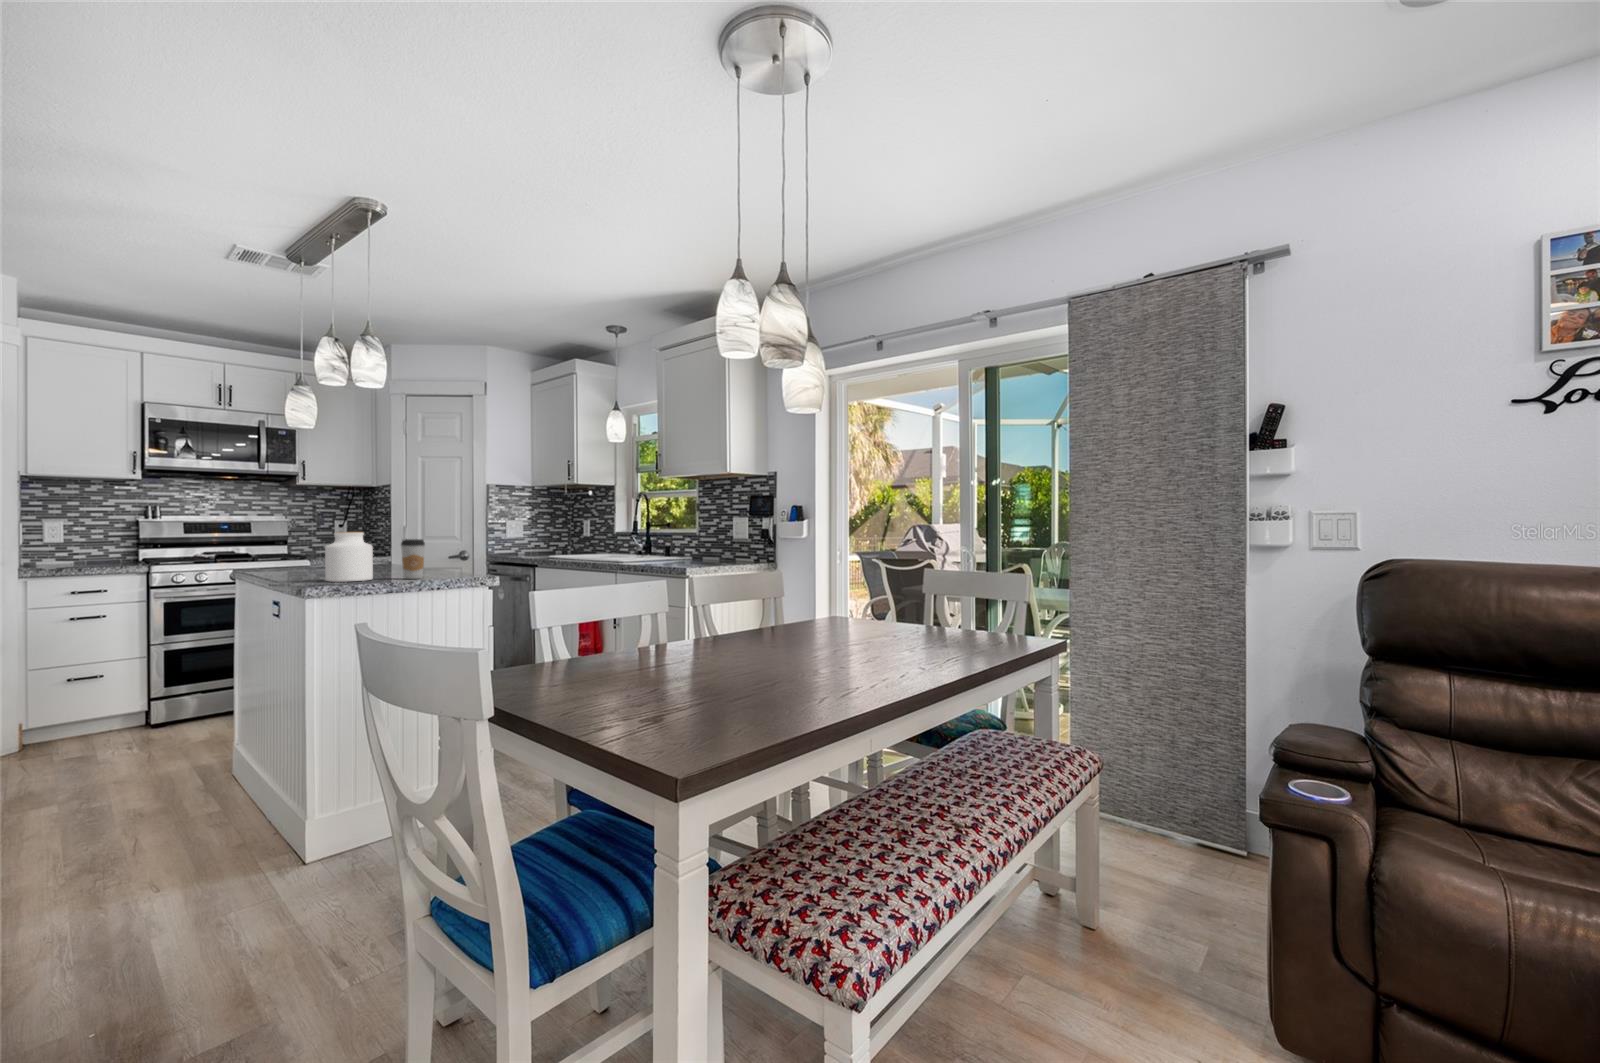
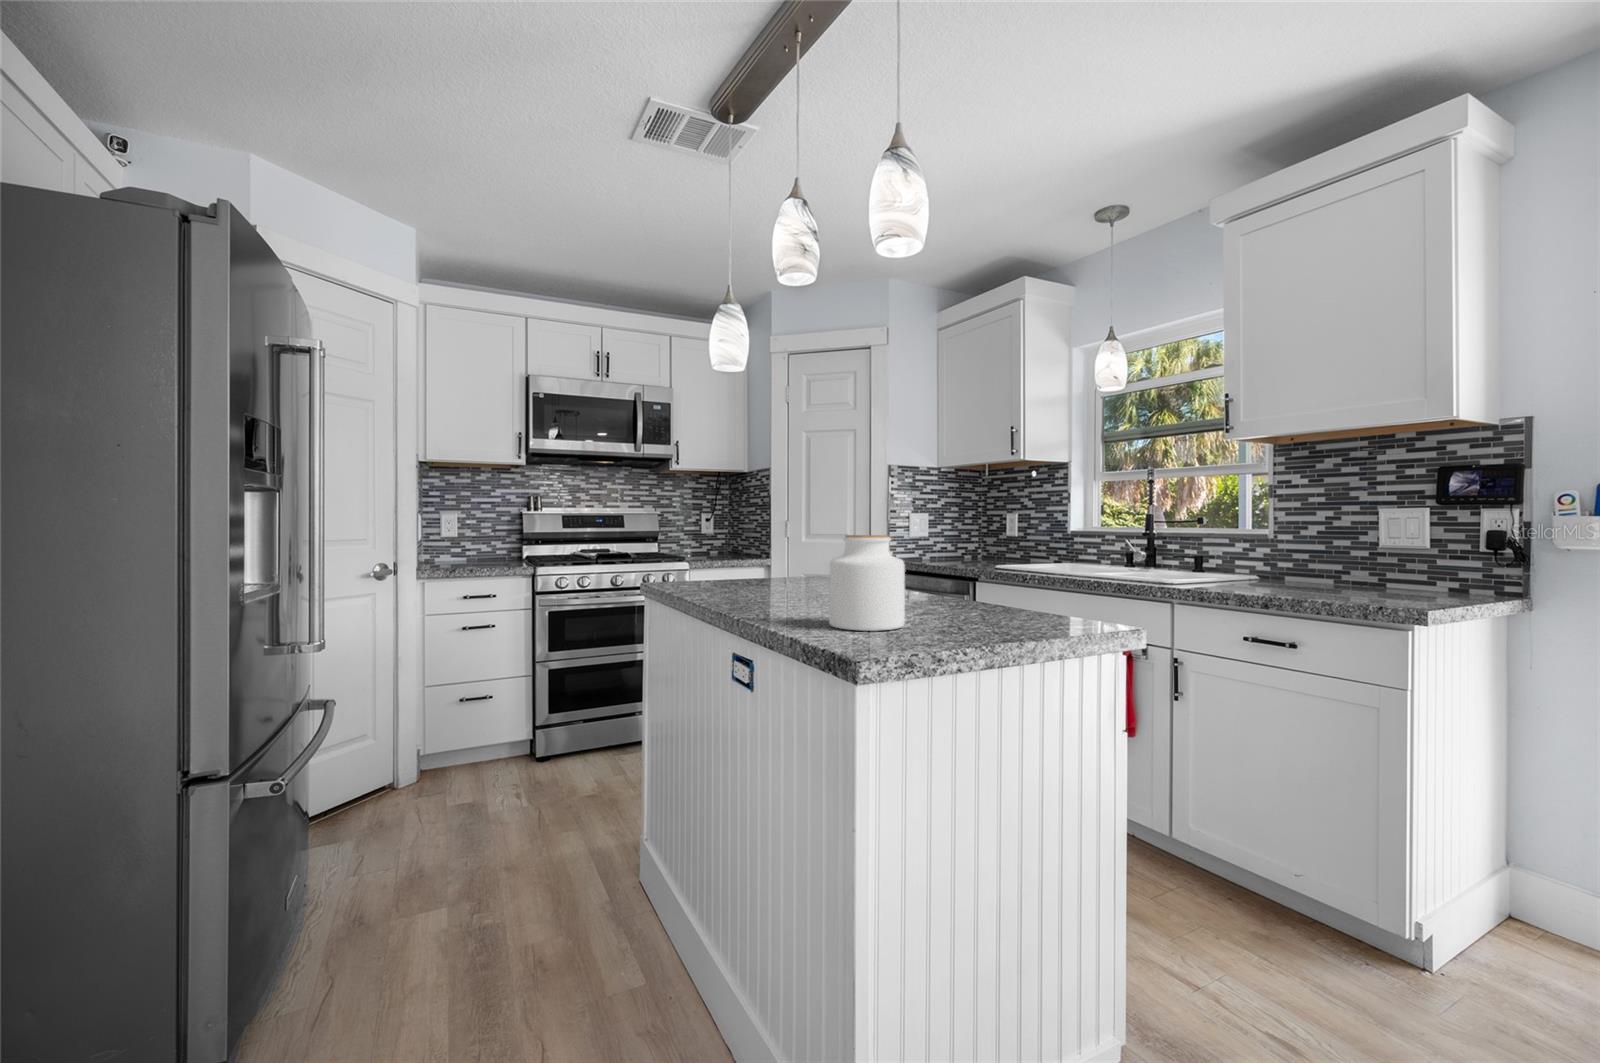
coffee cup: present [401,539,425,579] -> none [948,550,990,627]

